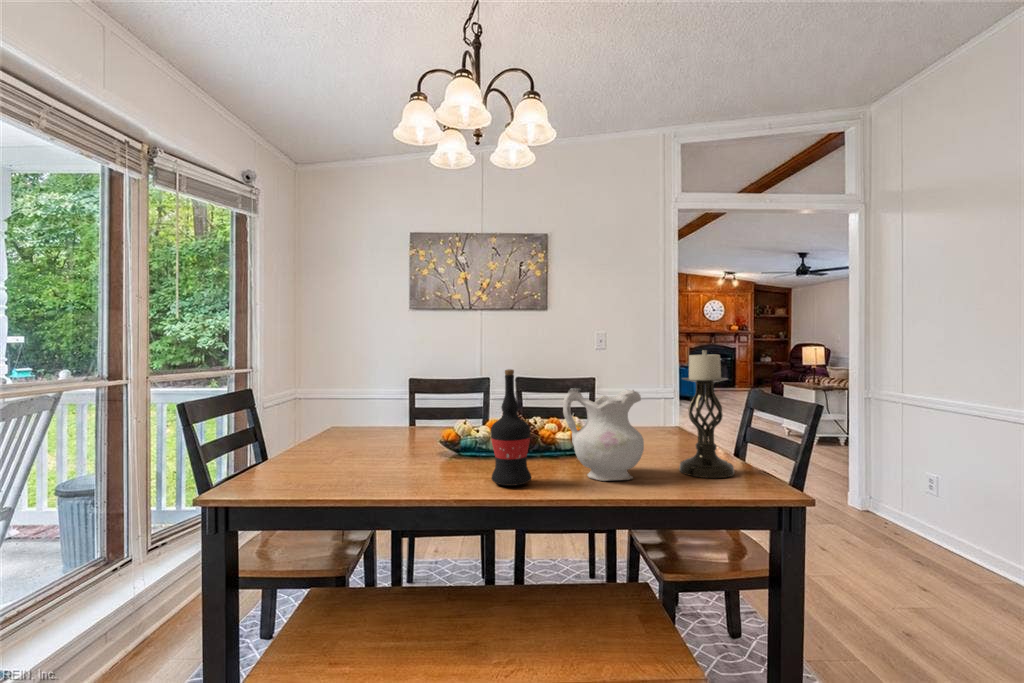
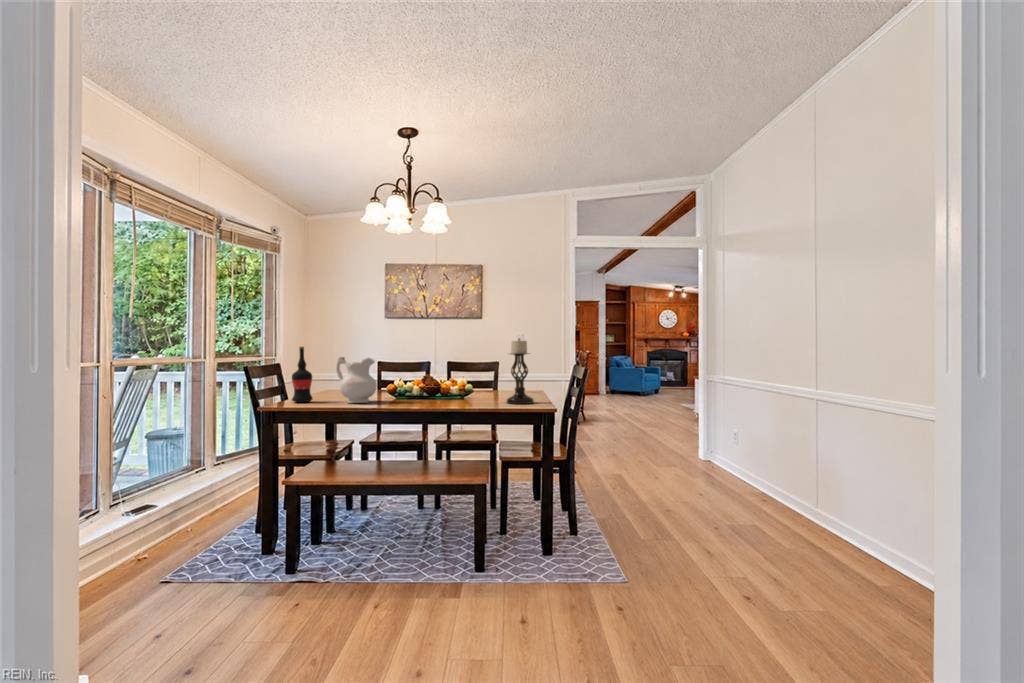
wine bottle: present [491,369,531,486] -> present [292,347,312,402]
ceramic pitcher: present [563,388,644,481] -> present [336,357,377,403]

